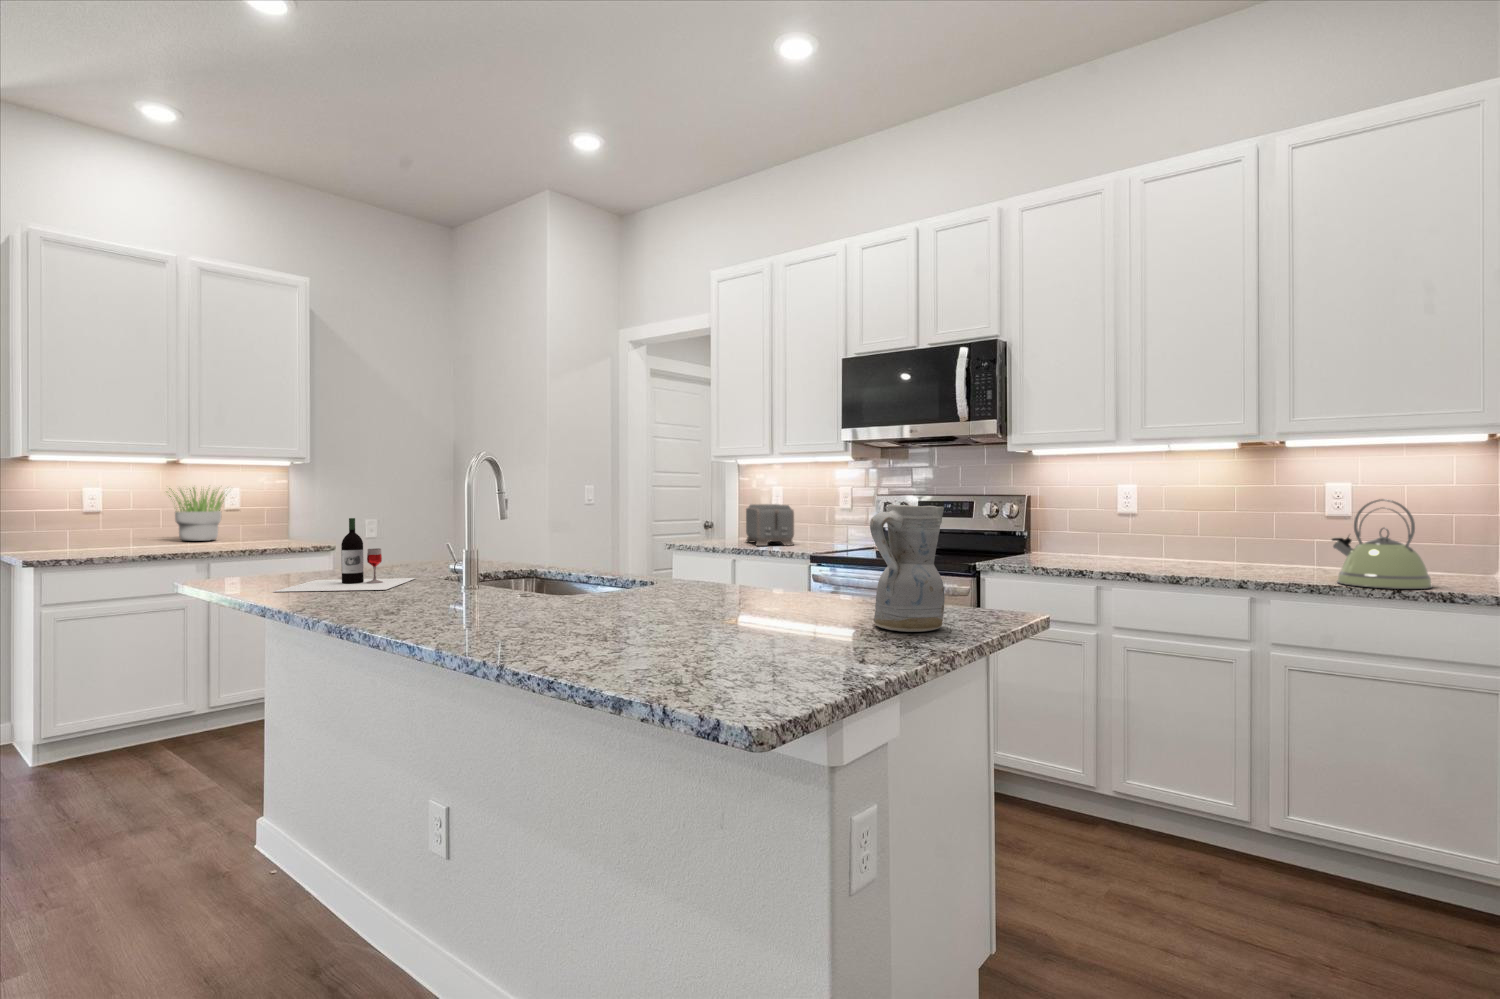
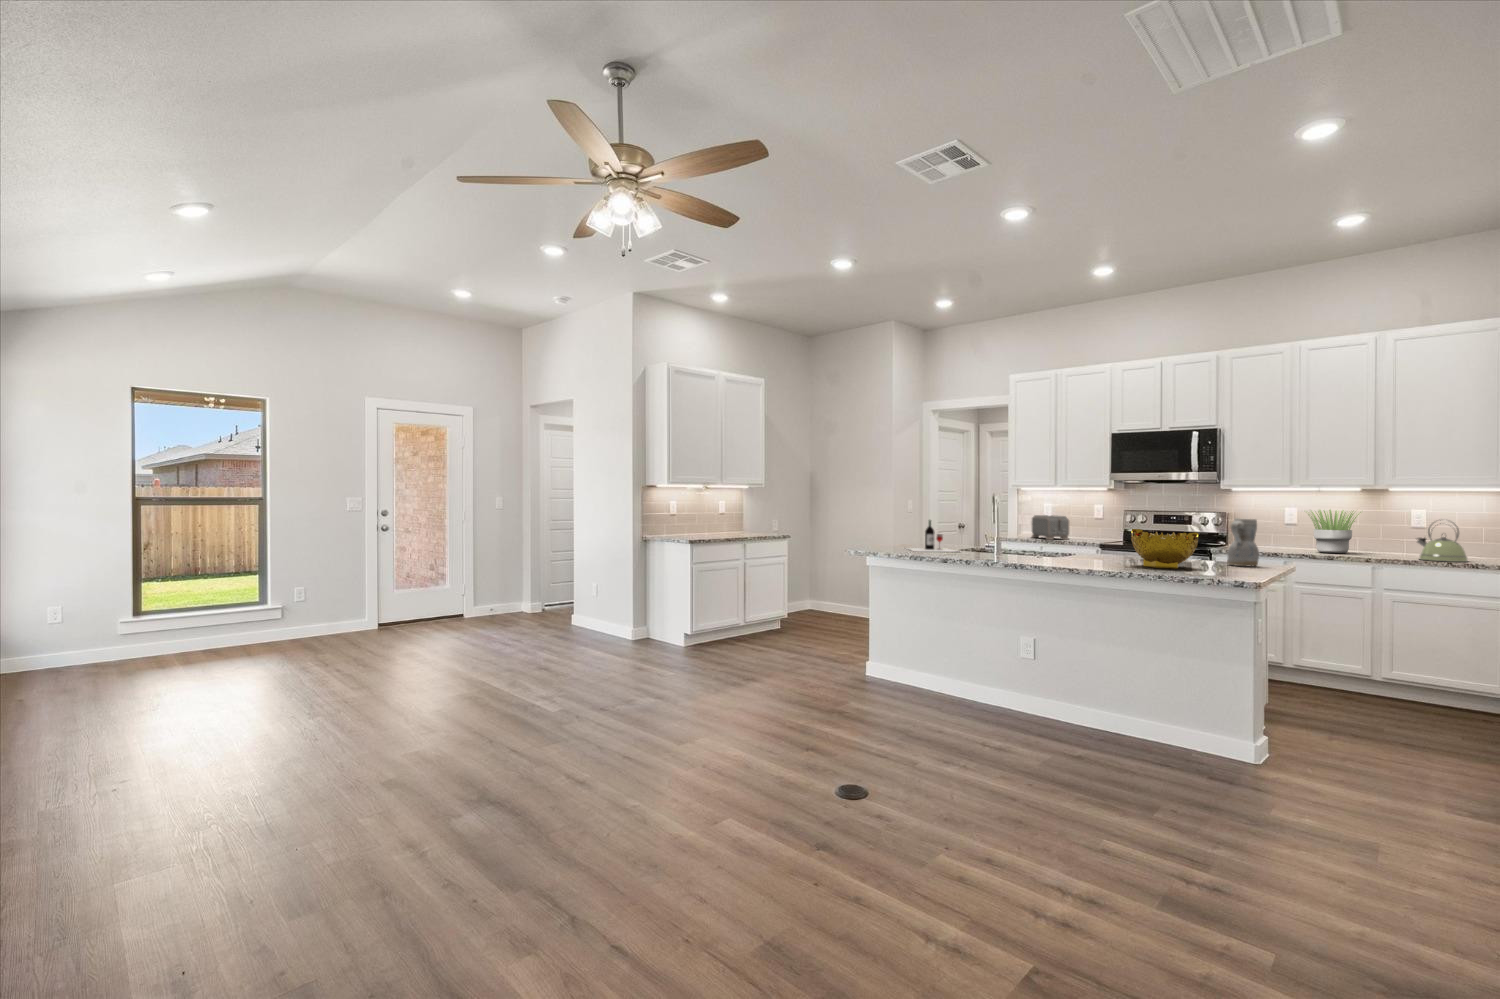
potted plant: present [169,488,227,541] -> present [1308,509,1361,553]
decorative bowl: none [573,538,744,655] -> present [1131,529,1198,568]

